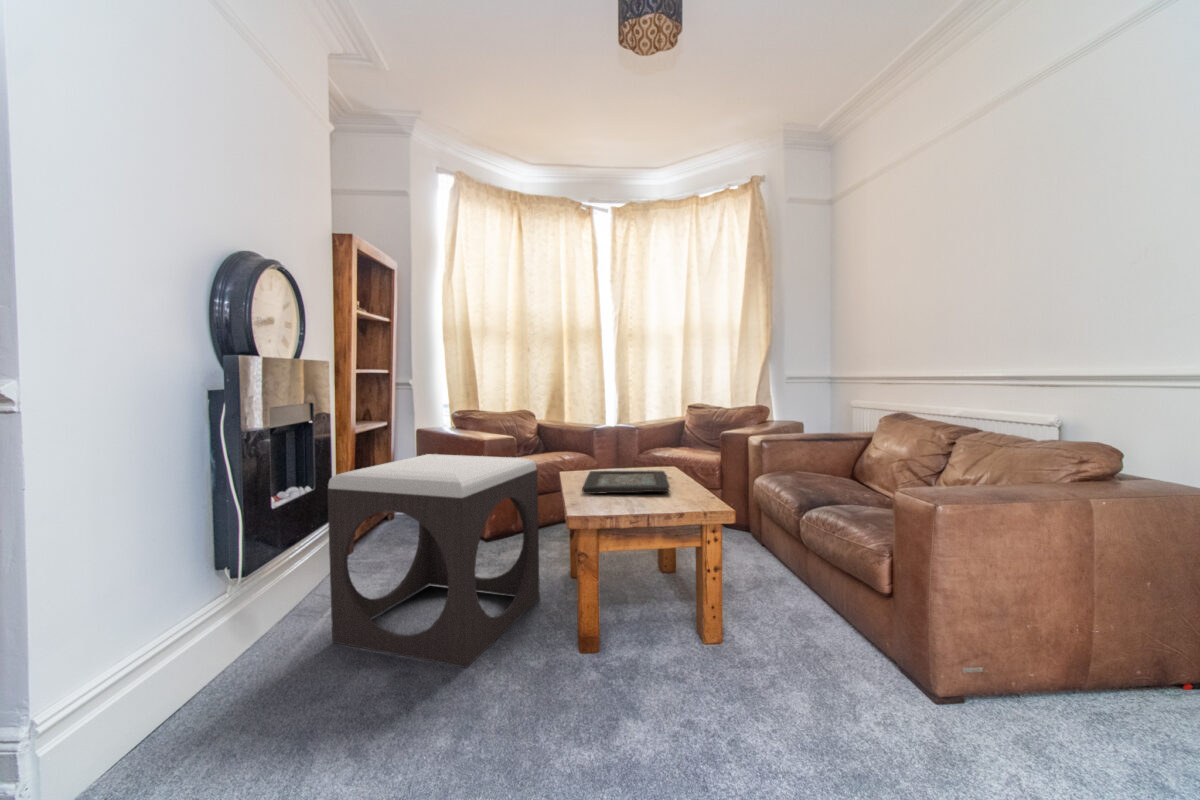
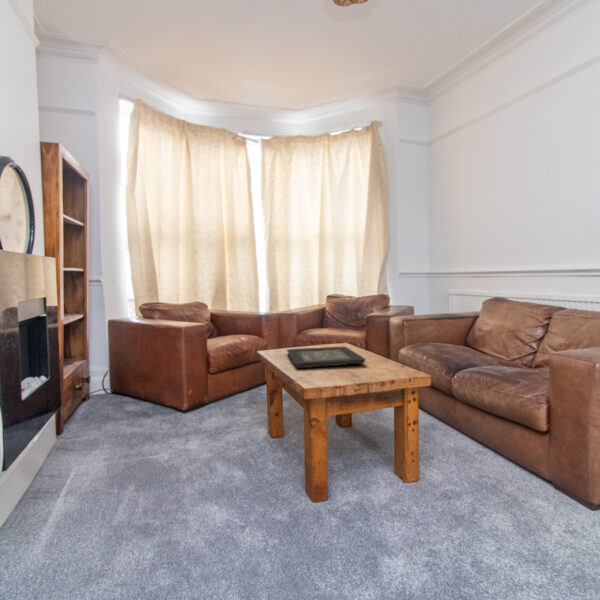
footstool: present [327,454,540,668] -> none [72,341,256,531]

